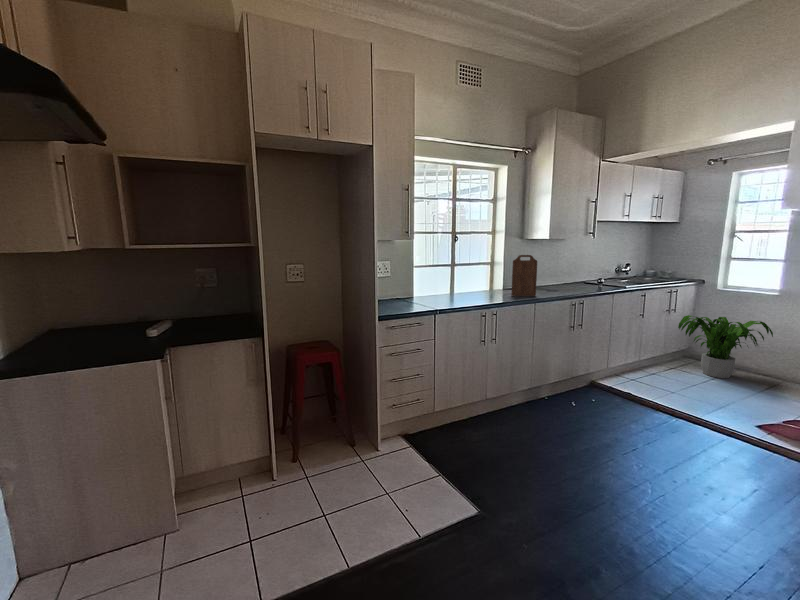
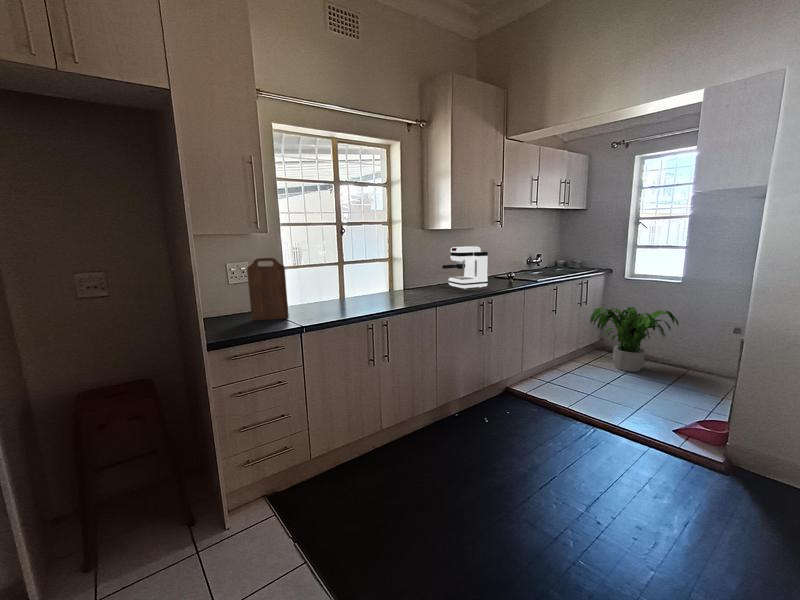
cutting board: present [511,255,537,296] -> present [247,258,289,320]
coffee maker: none [539,255,581,291] -> present [442,246,488,289]

